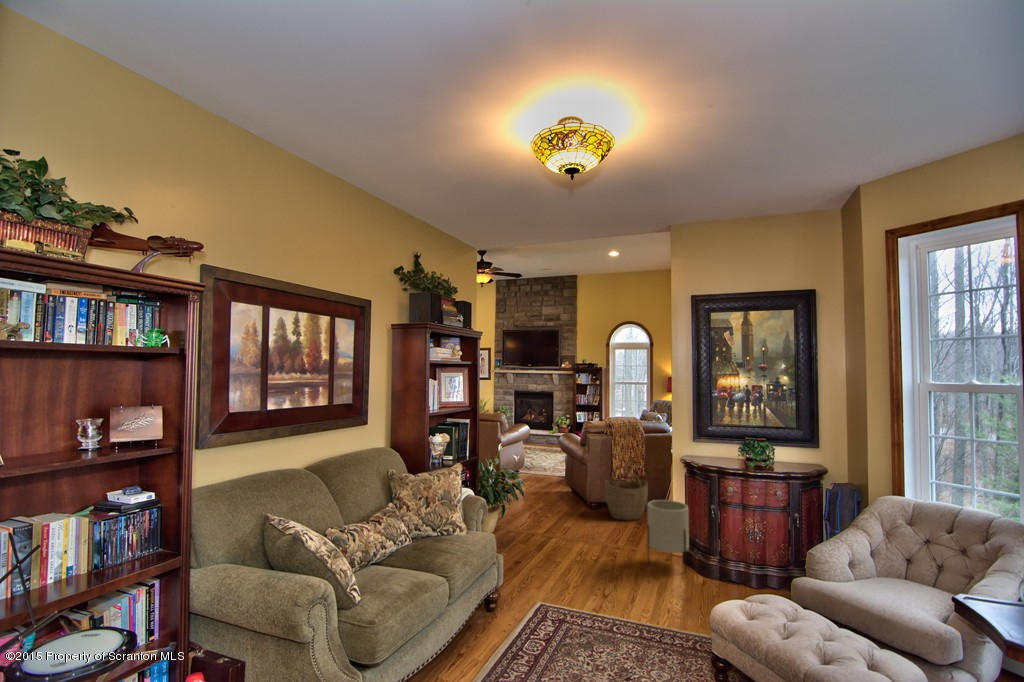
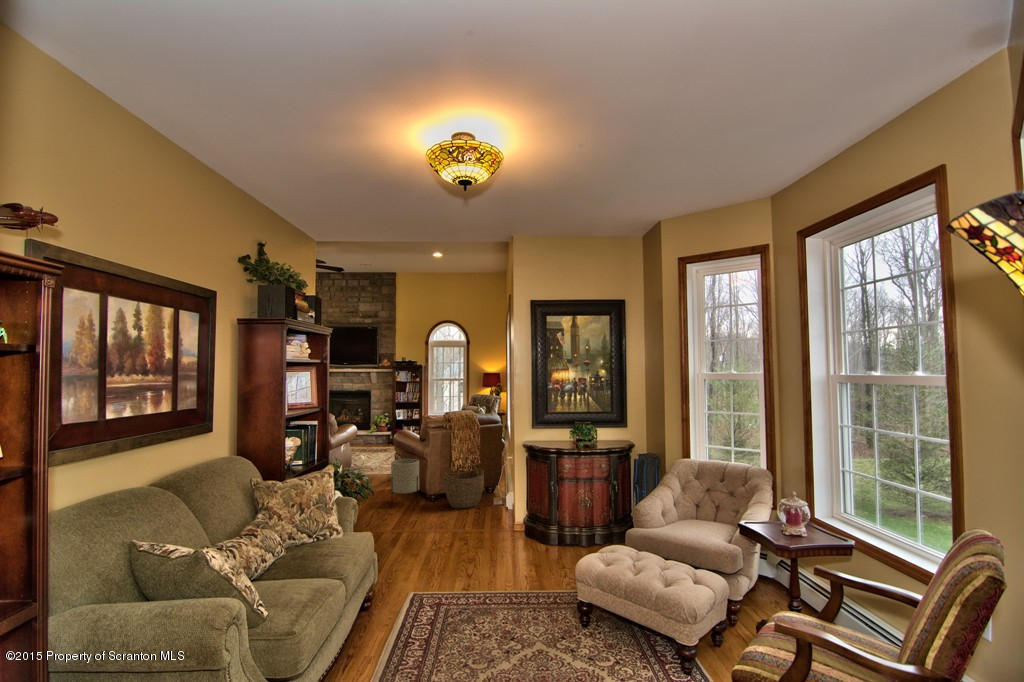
planter: present [647,500,689,572] -> present [391,459,419,505]

